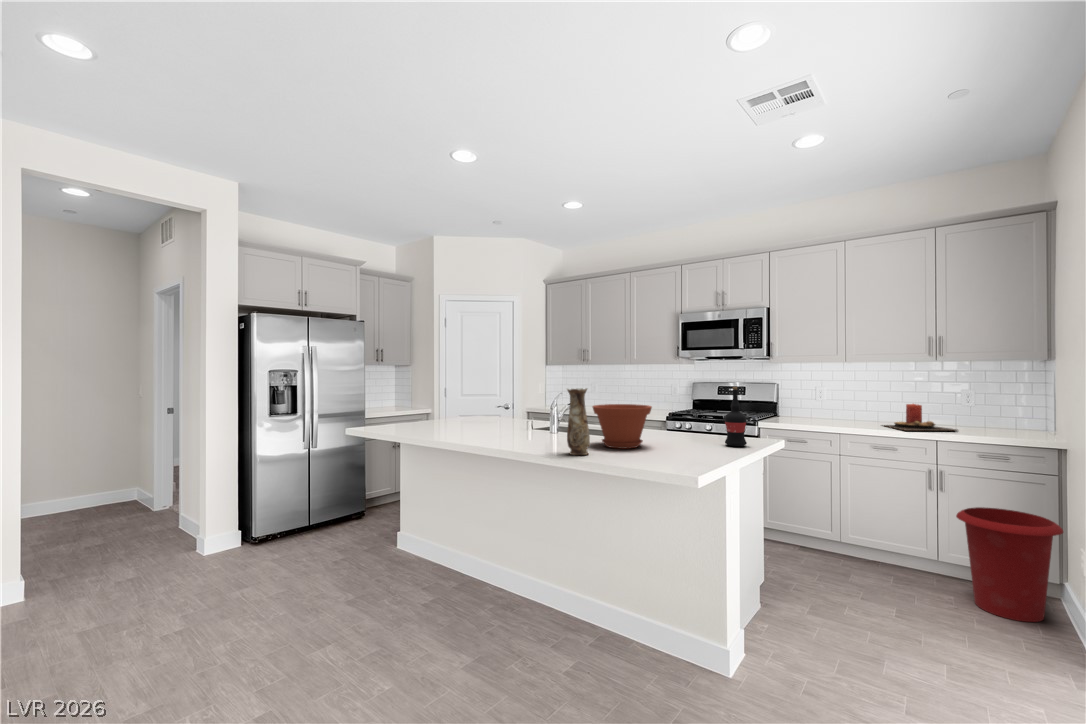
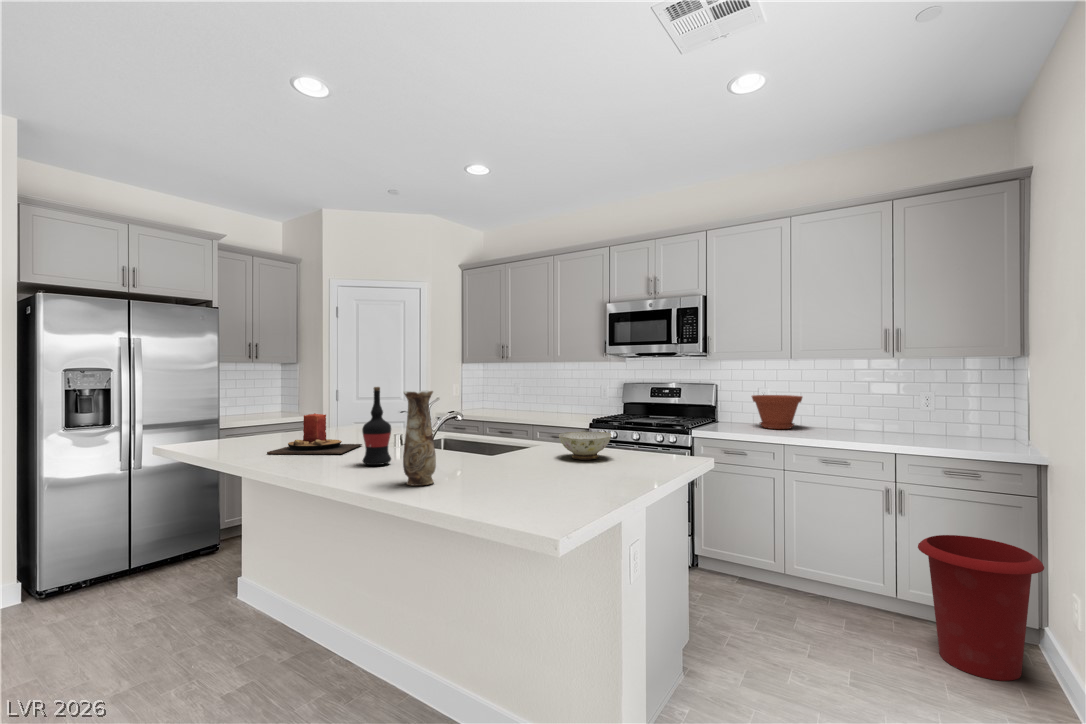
wine bottle: present [725,387,747,446] -> present [362,387,391,465]
plant pot: present [593,404,652,449] -> present [752,395,802,429]
candle: present [882,404,958,431] -> present [267,413,362,455]
ceramic bowl: none [664,420,706,441] -> present [559,432,611,460]

